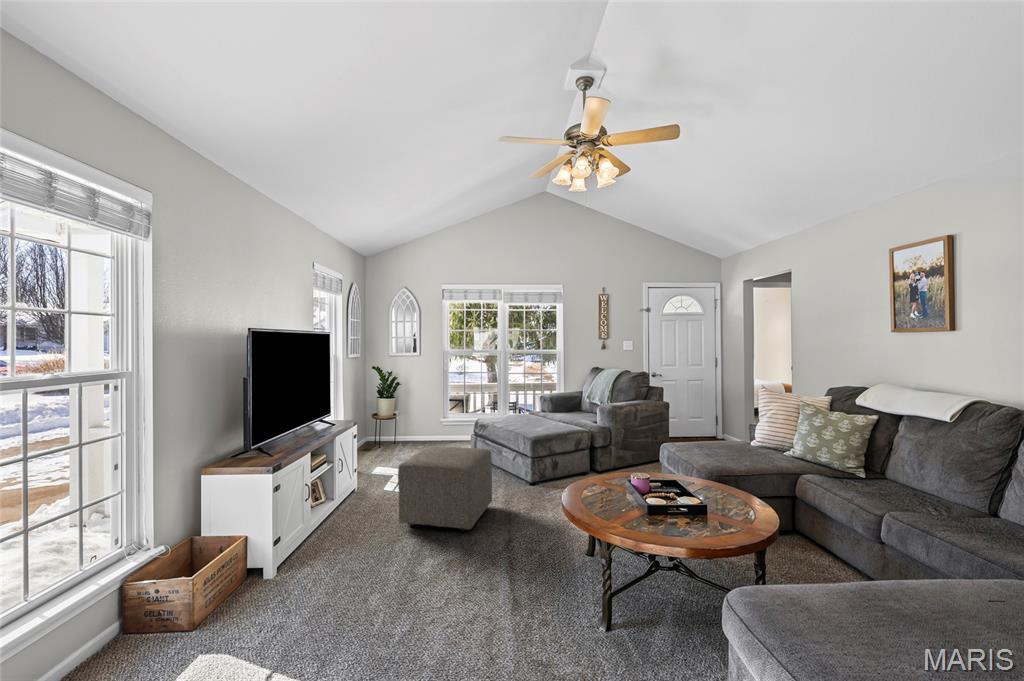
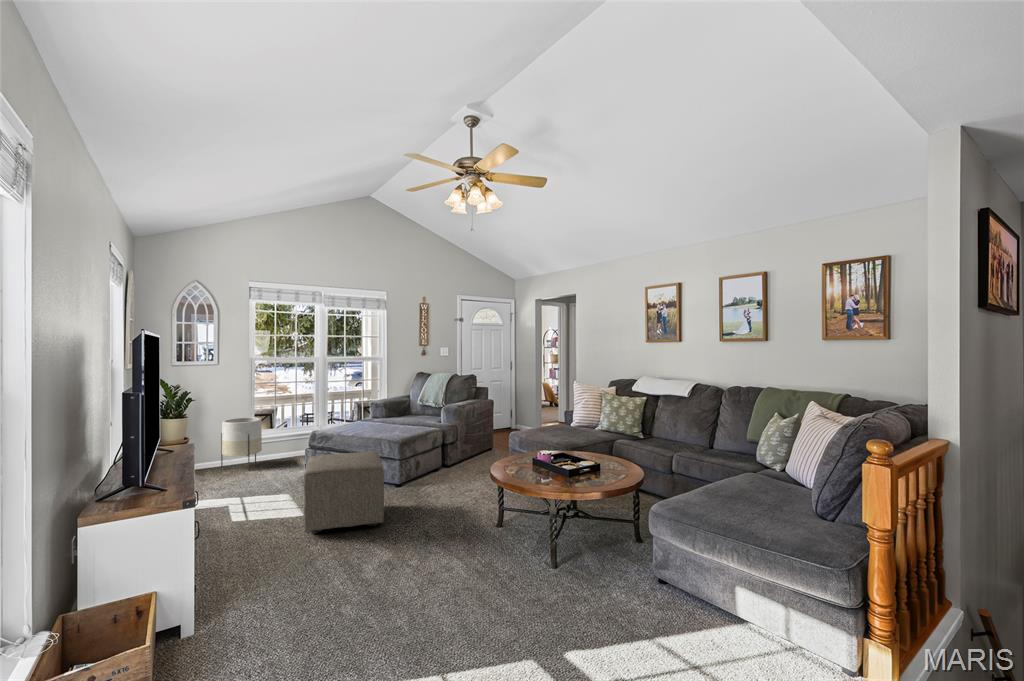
planter: none [418,401,448,448] -> present [221,417,262,470]

